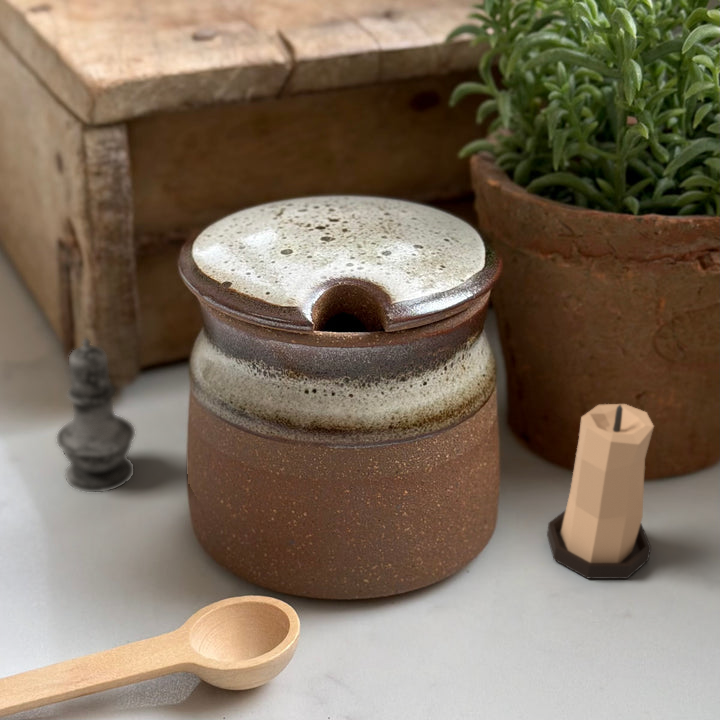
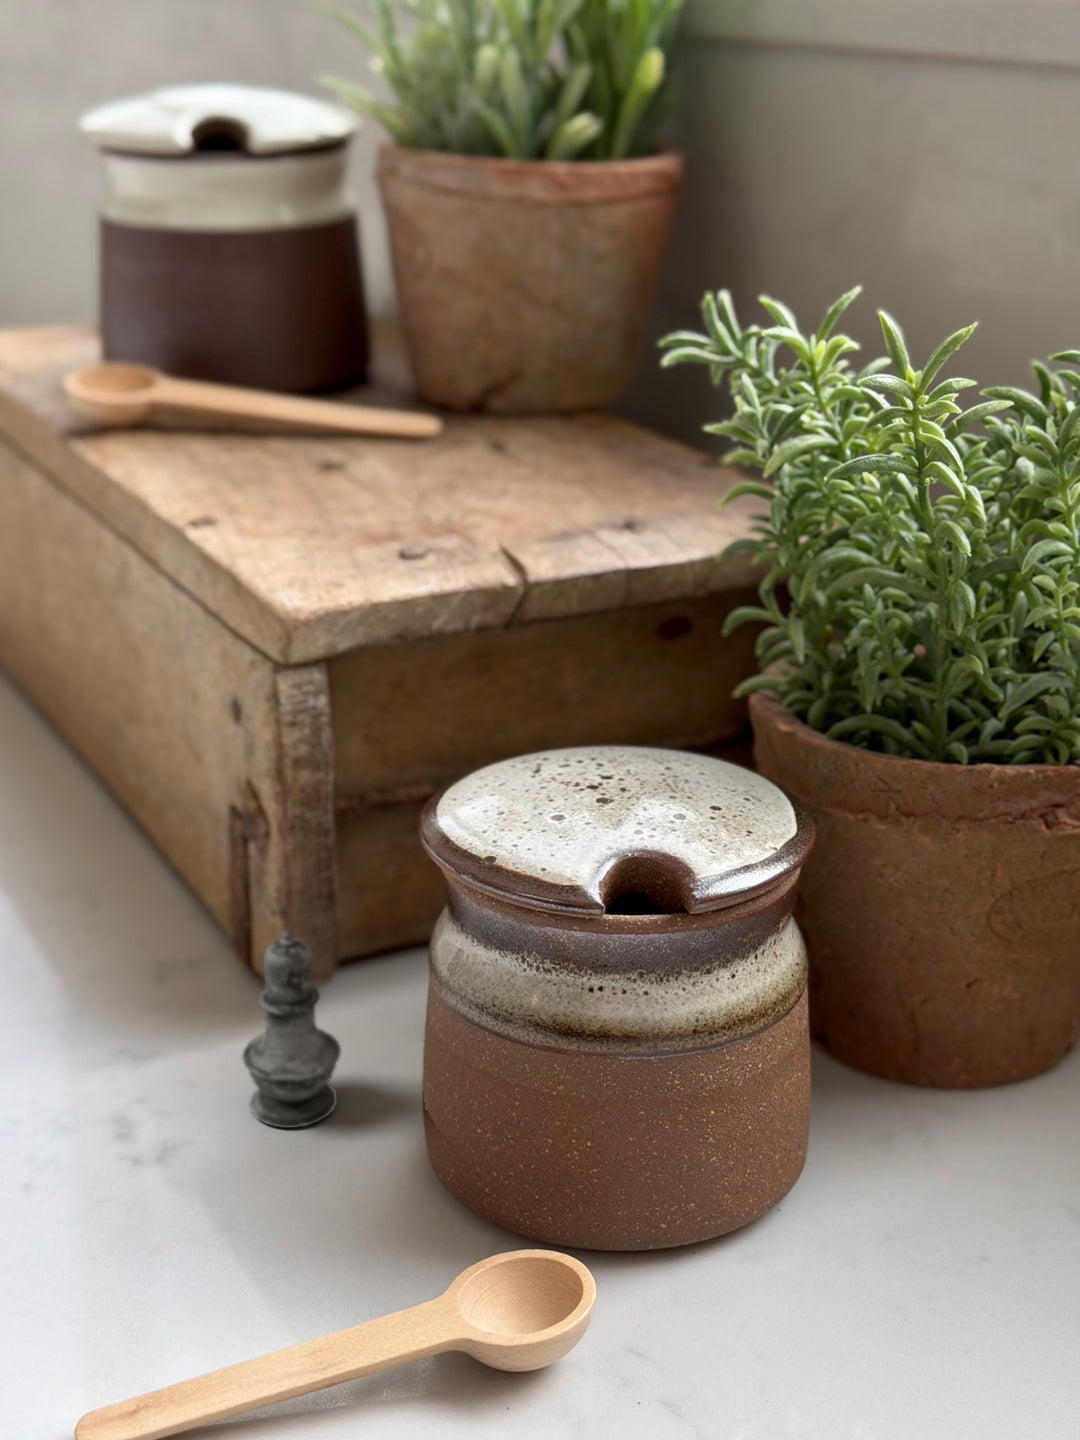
candle: present [547,404,654,579] -> none [874,996,1008,1221]

